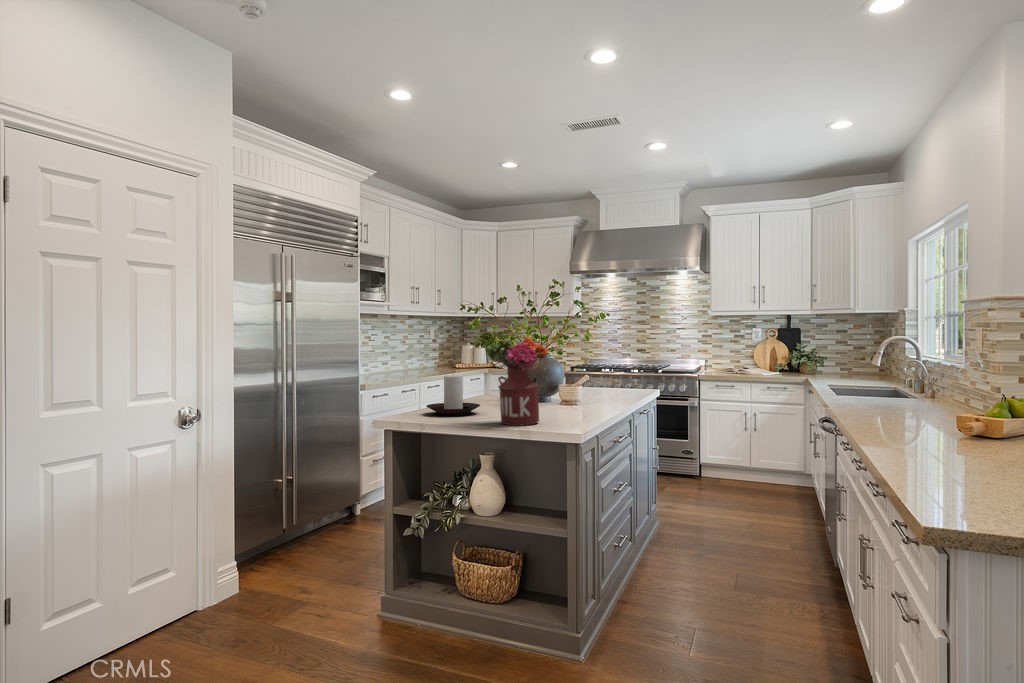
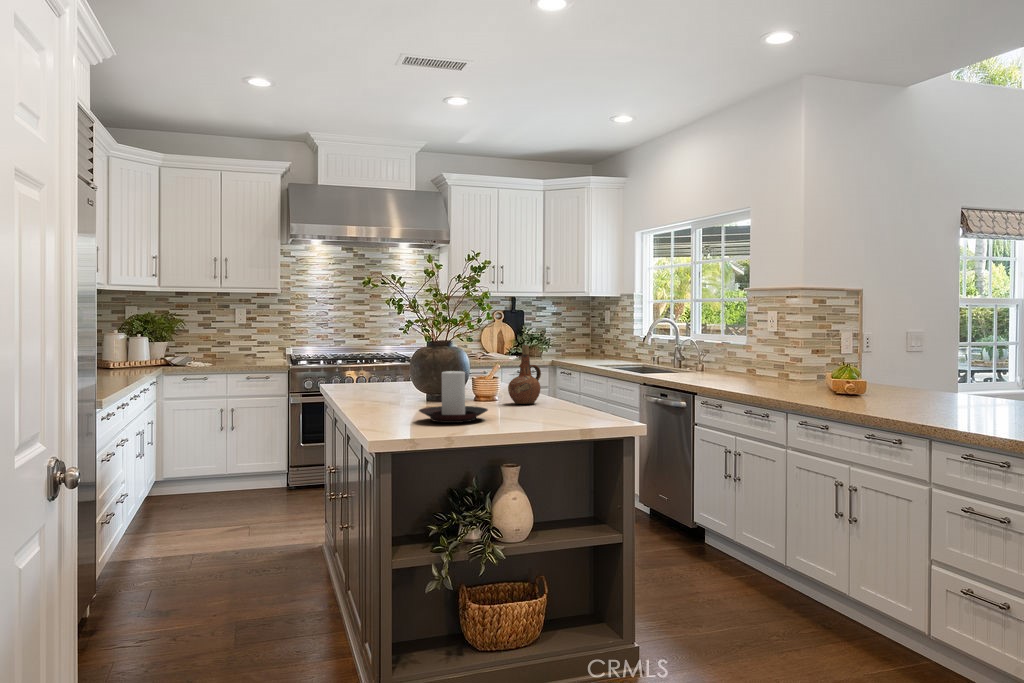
flower arrangement: present [486,336,548,426] -> none [550,320,621,422]
ceramic pitcher: none [553,358,583,409] -> present [508,345,541,404]

